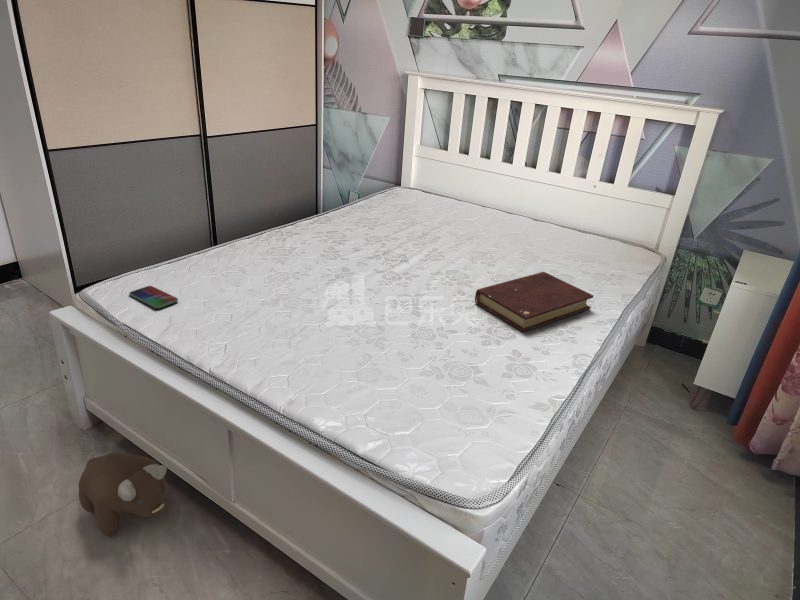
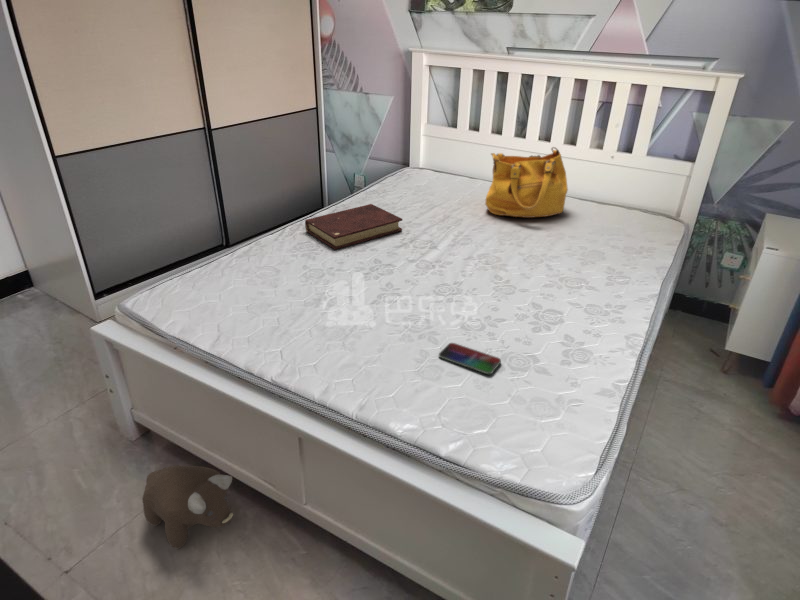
handbag: none [464,172,546,239] -> present [486,147,568,218]
book: present [475,272,593,332] -> present [305,204,402,250]
smartphone: present [129,286,178,308] -> present [439,343,501,374]

